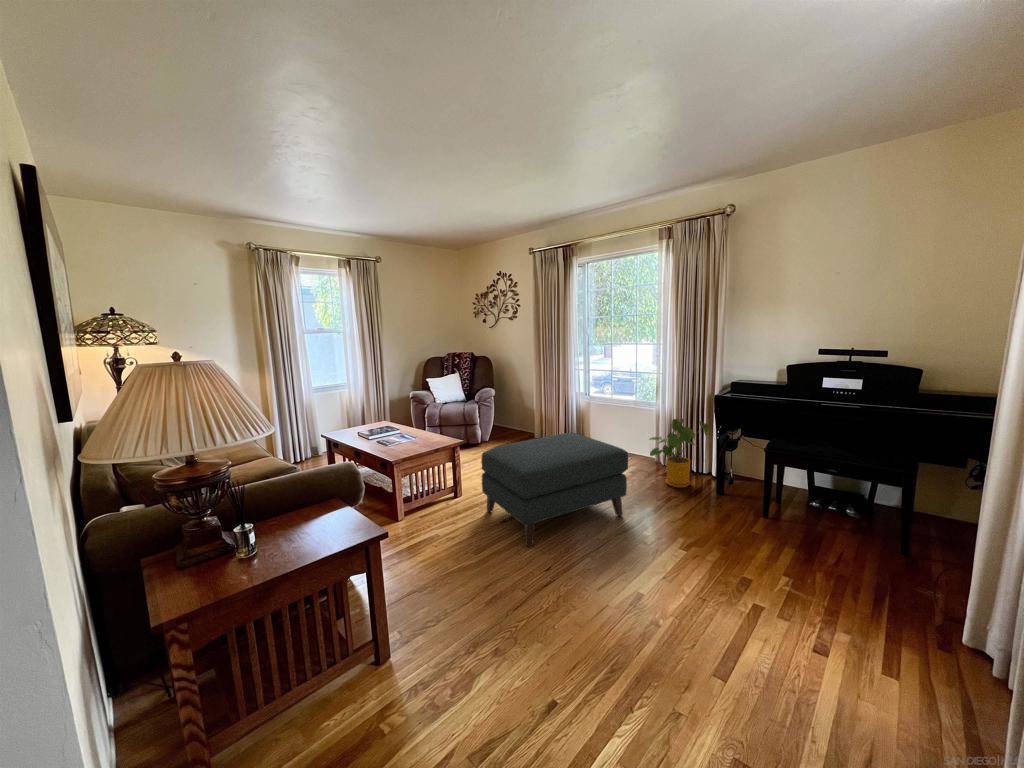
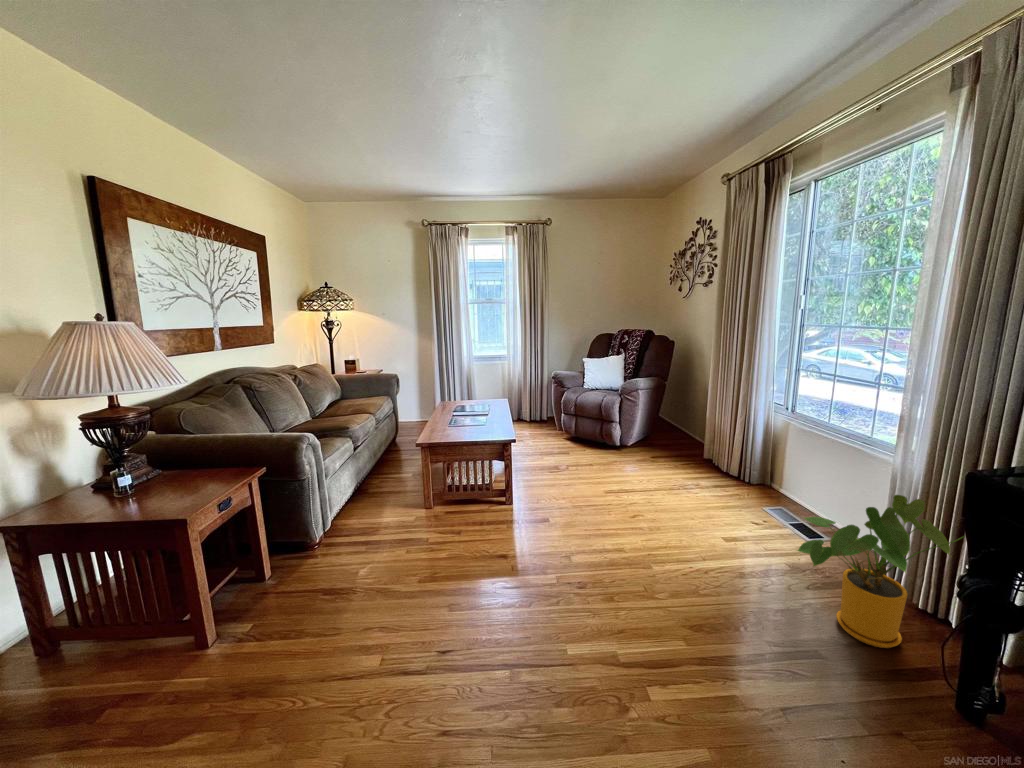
ottoman: present [481,432,628,547] -> none [457,455,672,633]

